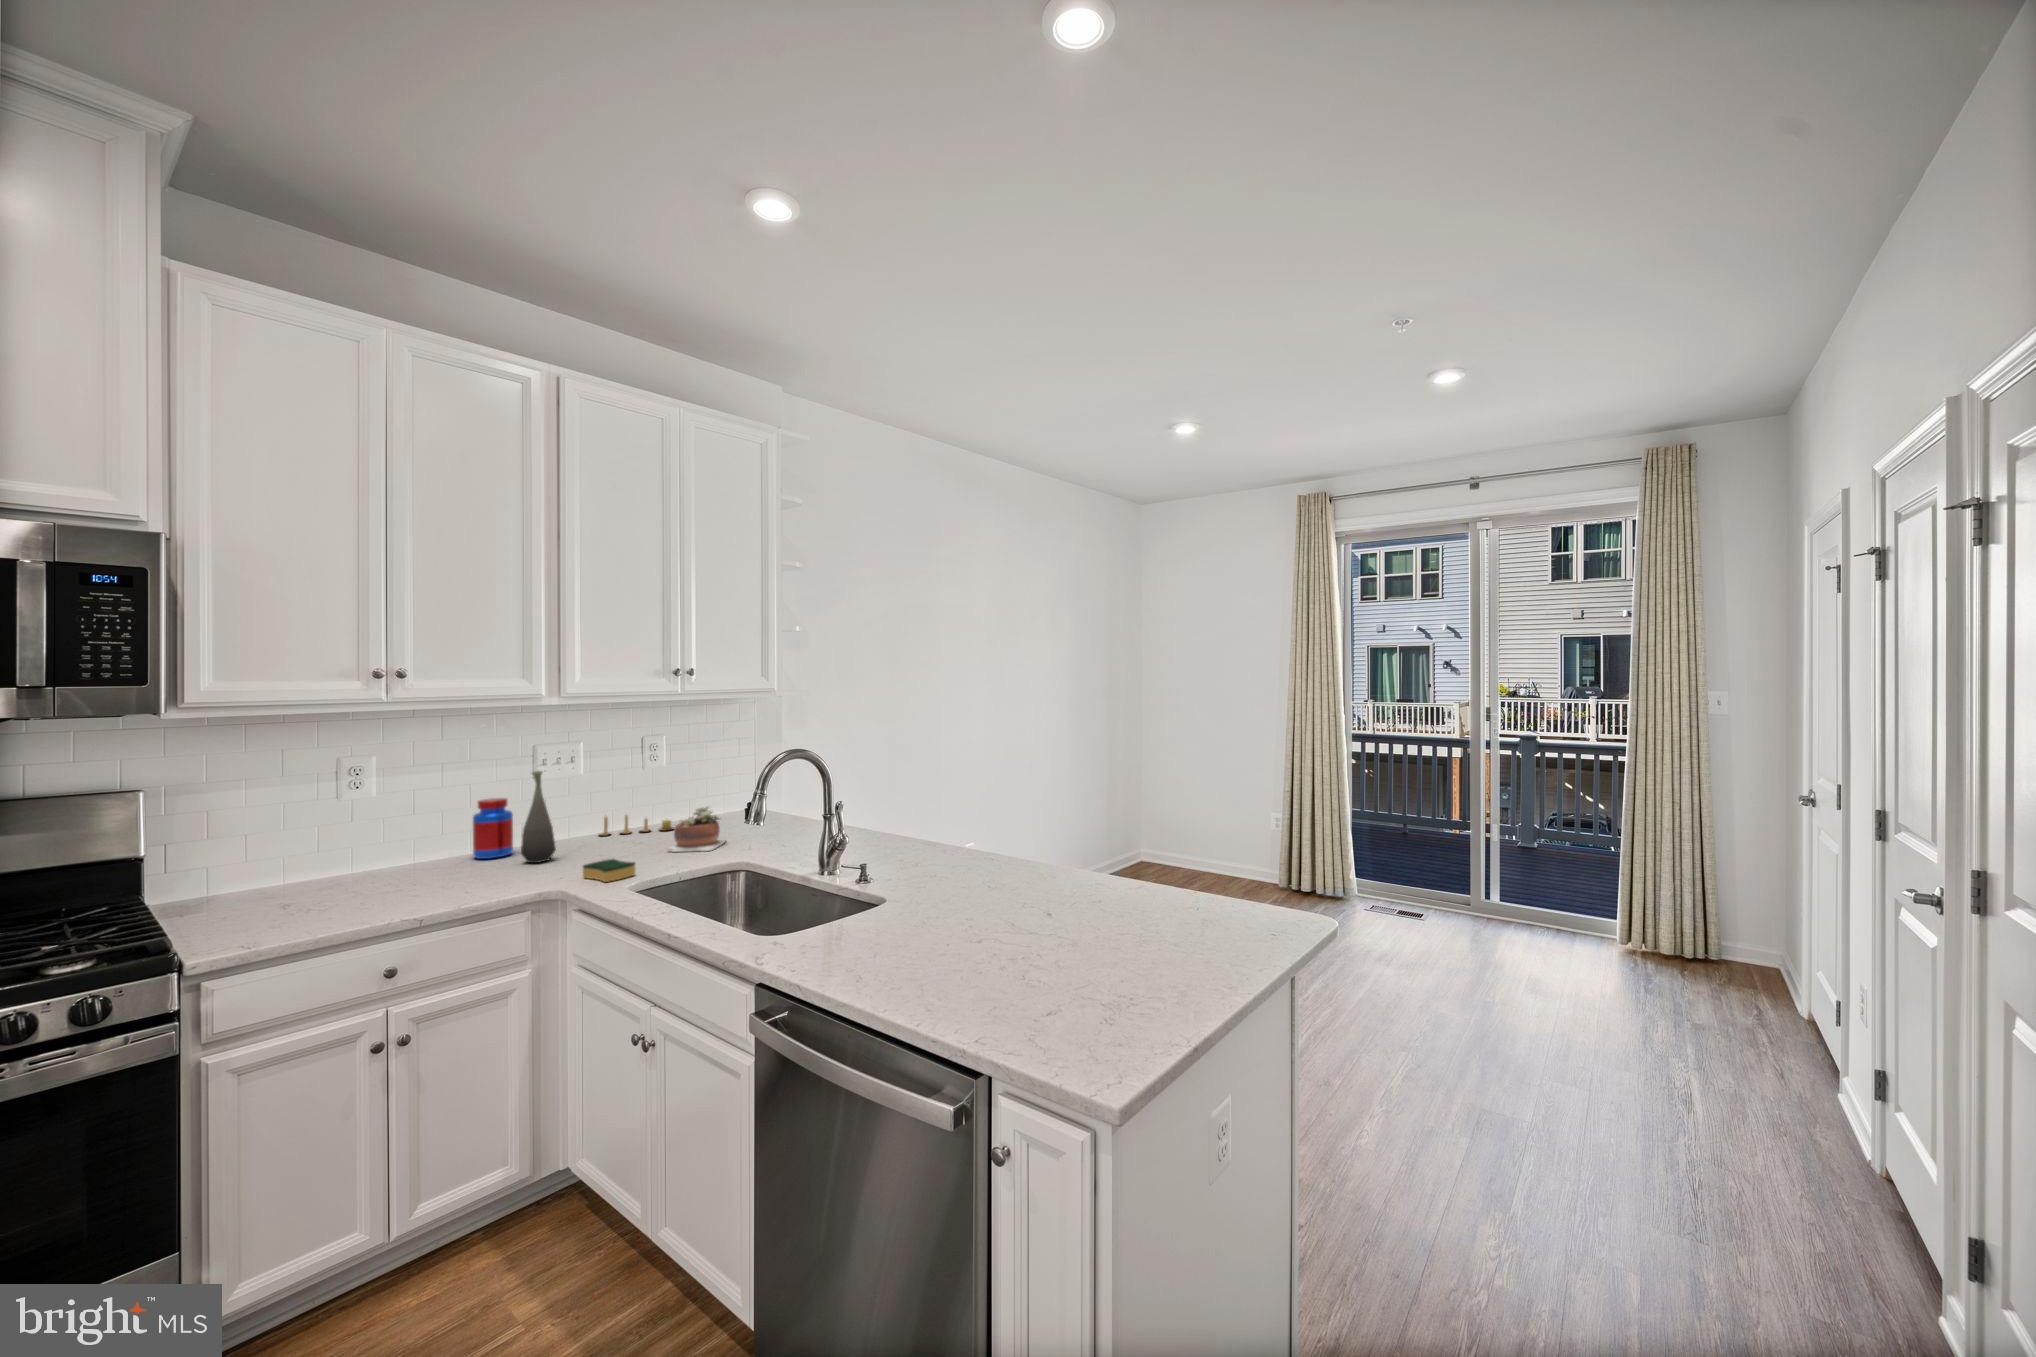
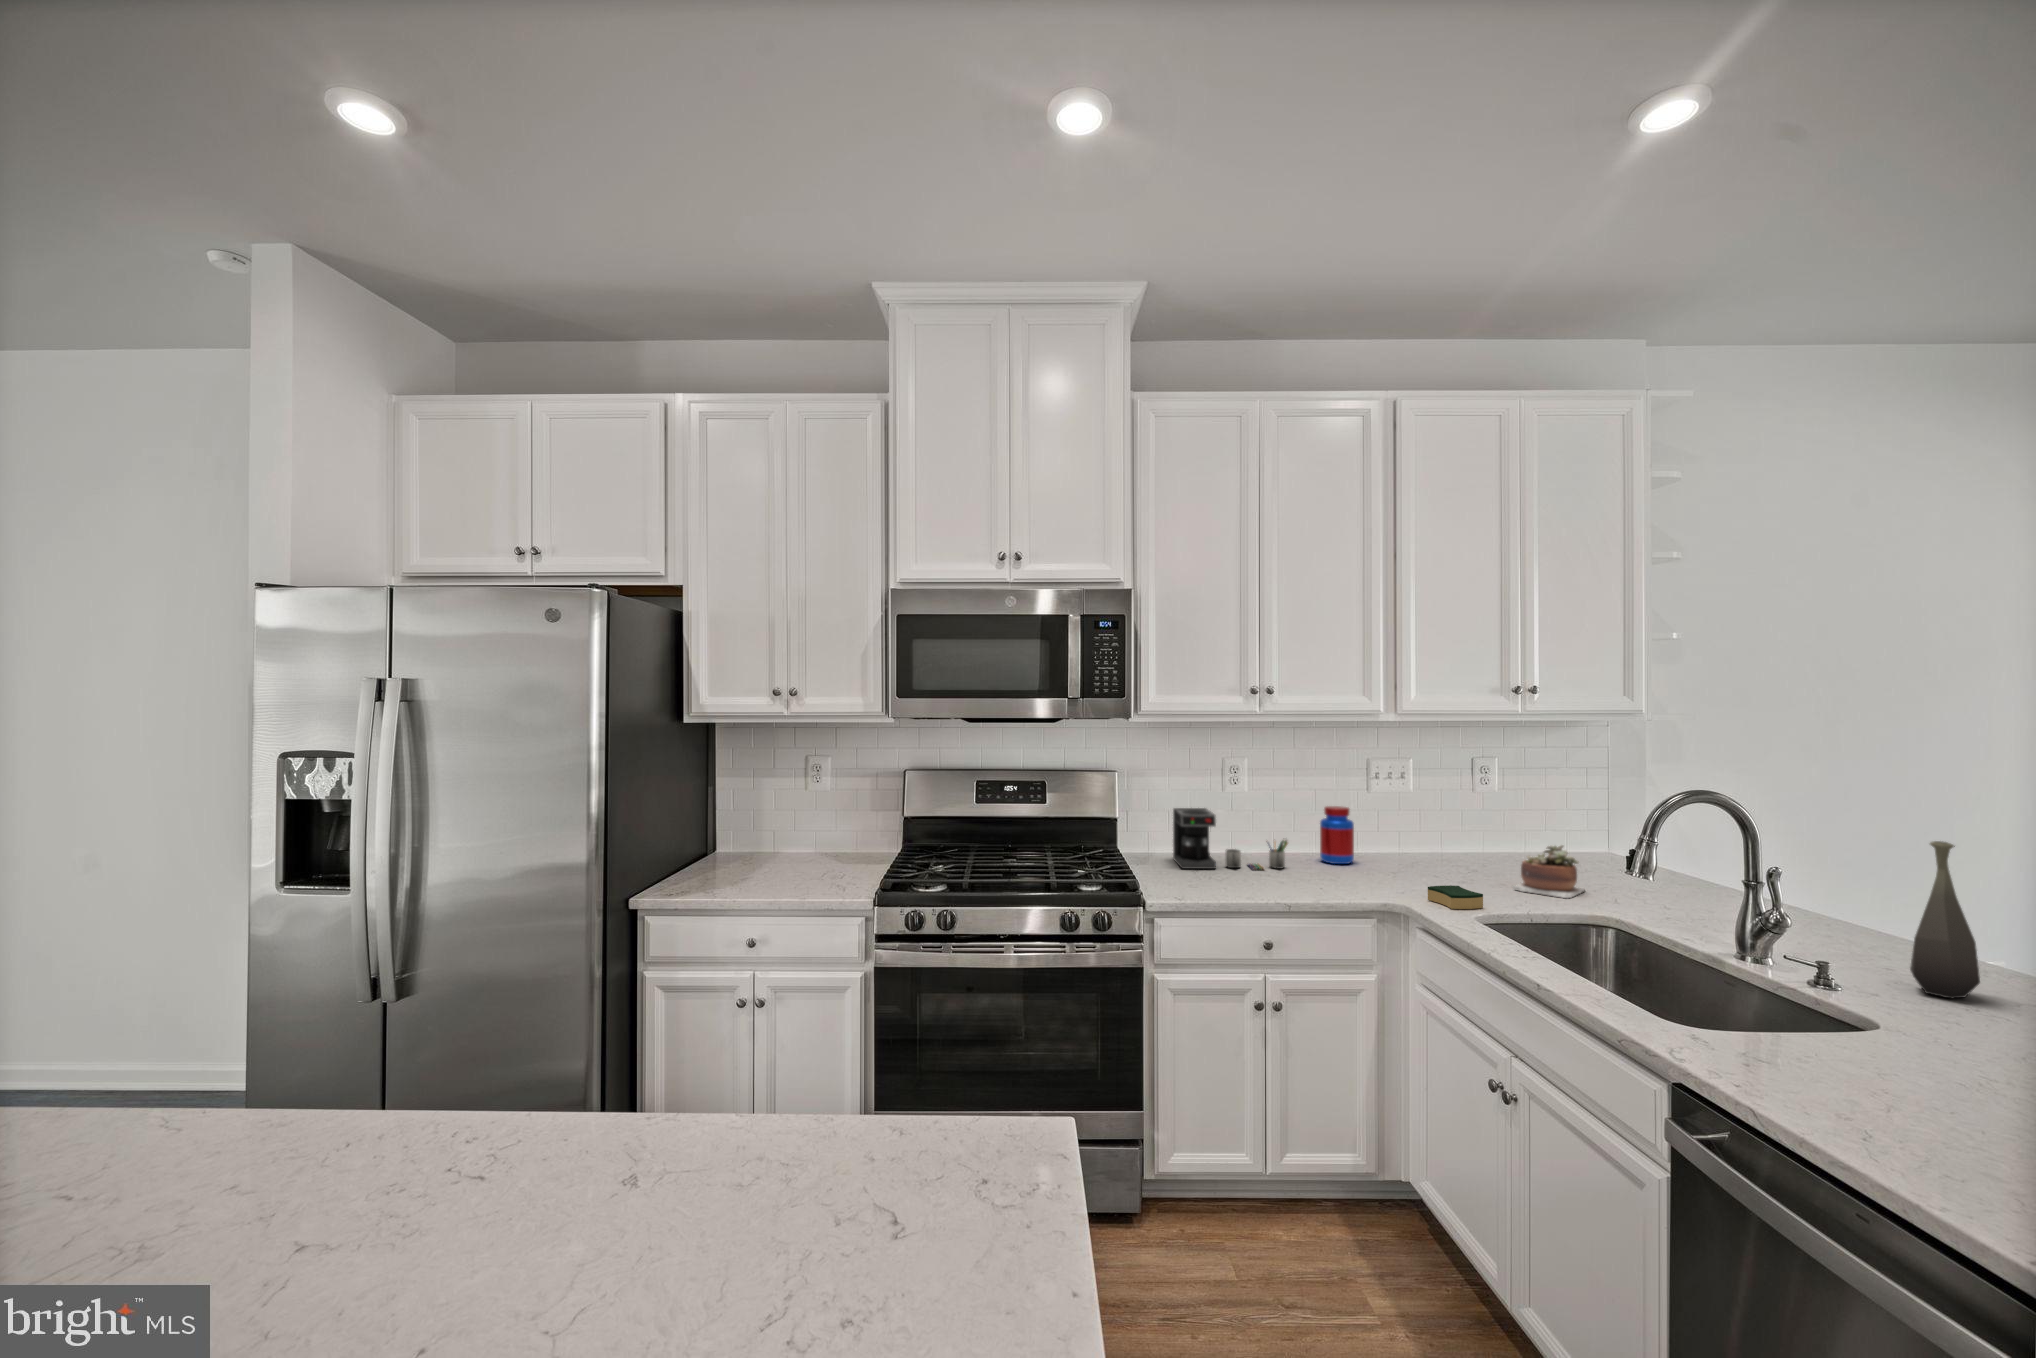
bottle: present [521,771,556,863] -> present [1910,841,1980,999]
candle: present [600,815,673,836] -> none [1432,838,1516,866]
coffee maker: none [256,822,429,903] -> present [1173,808,1288,869]

